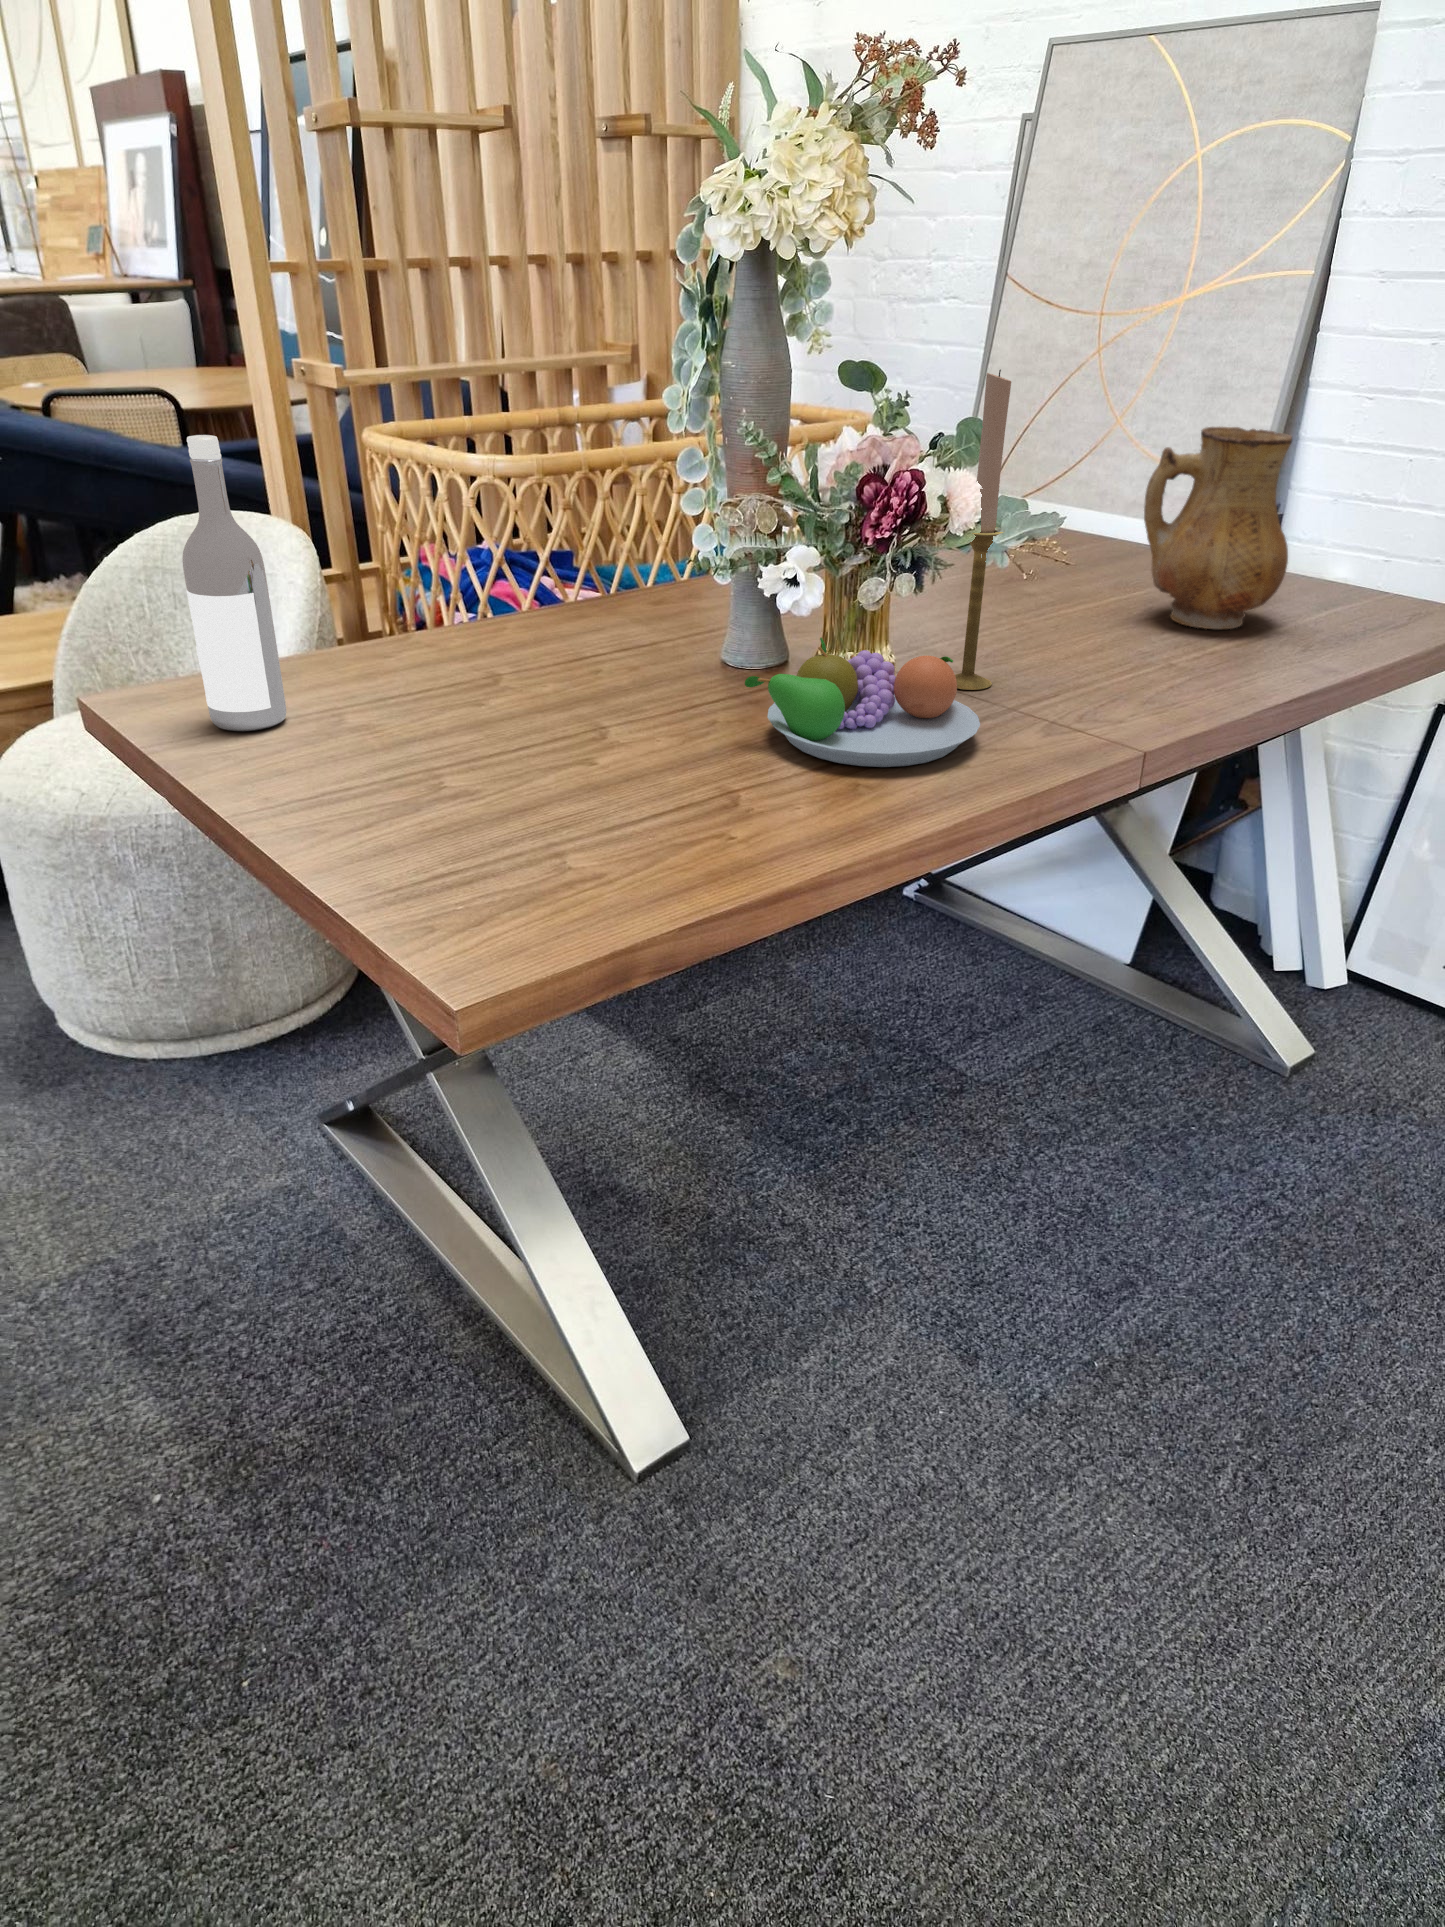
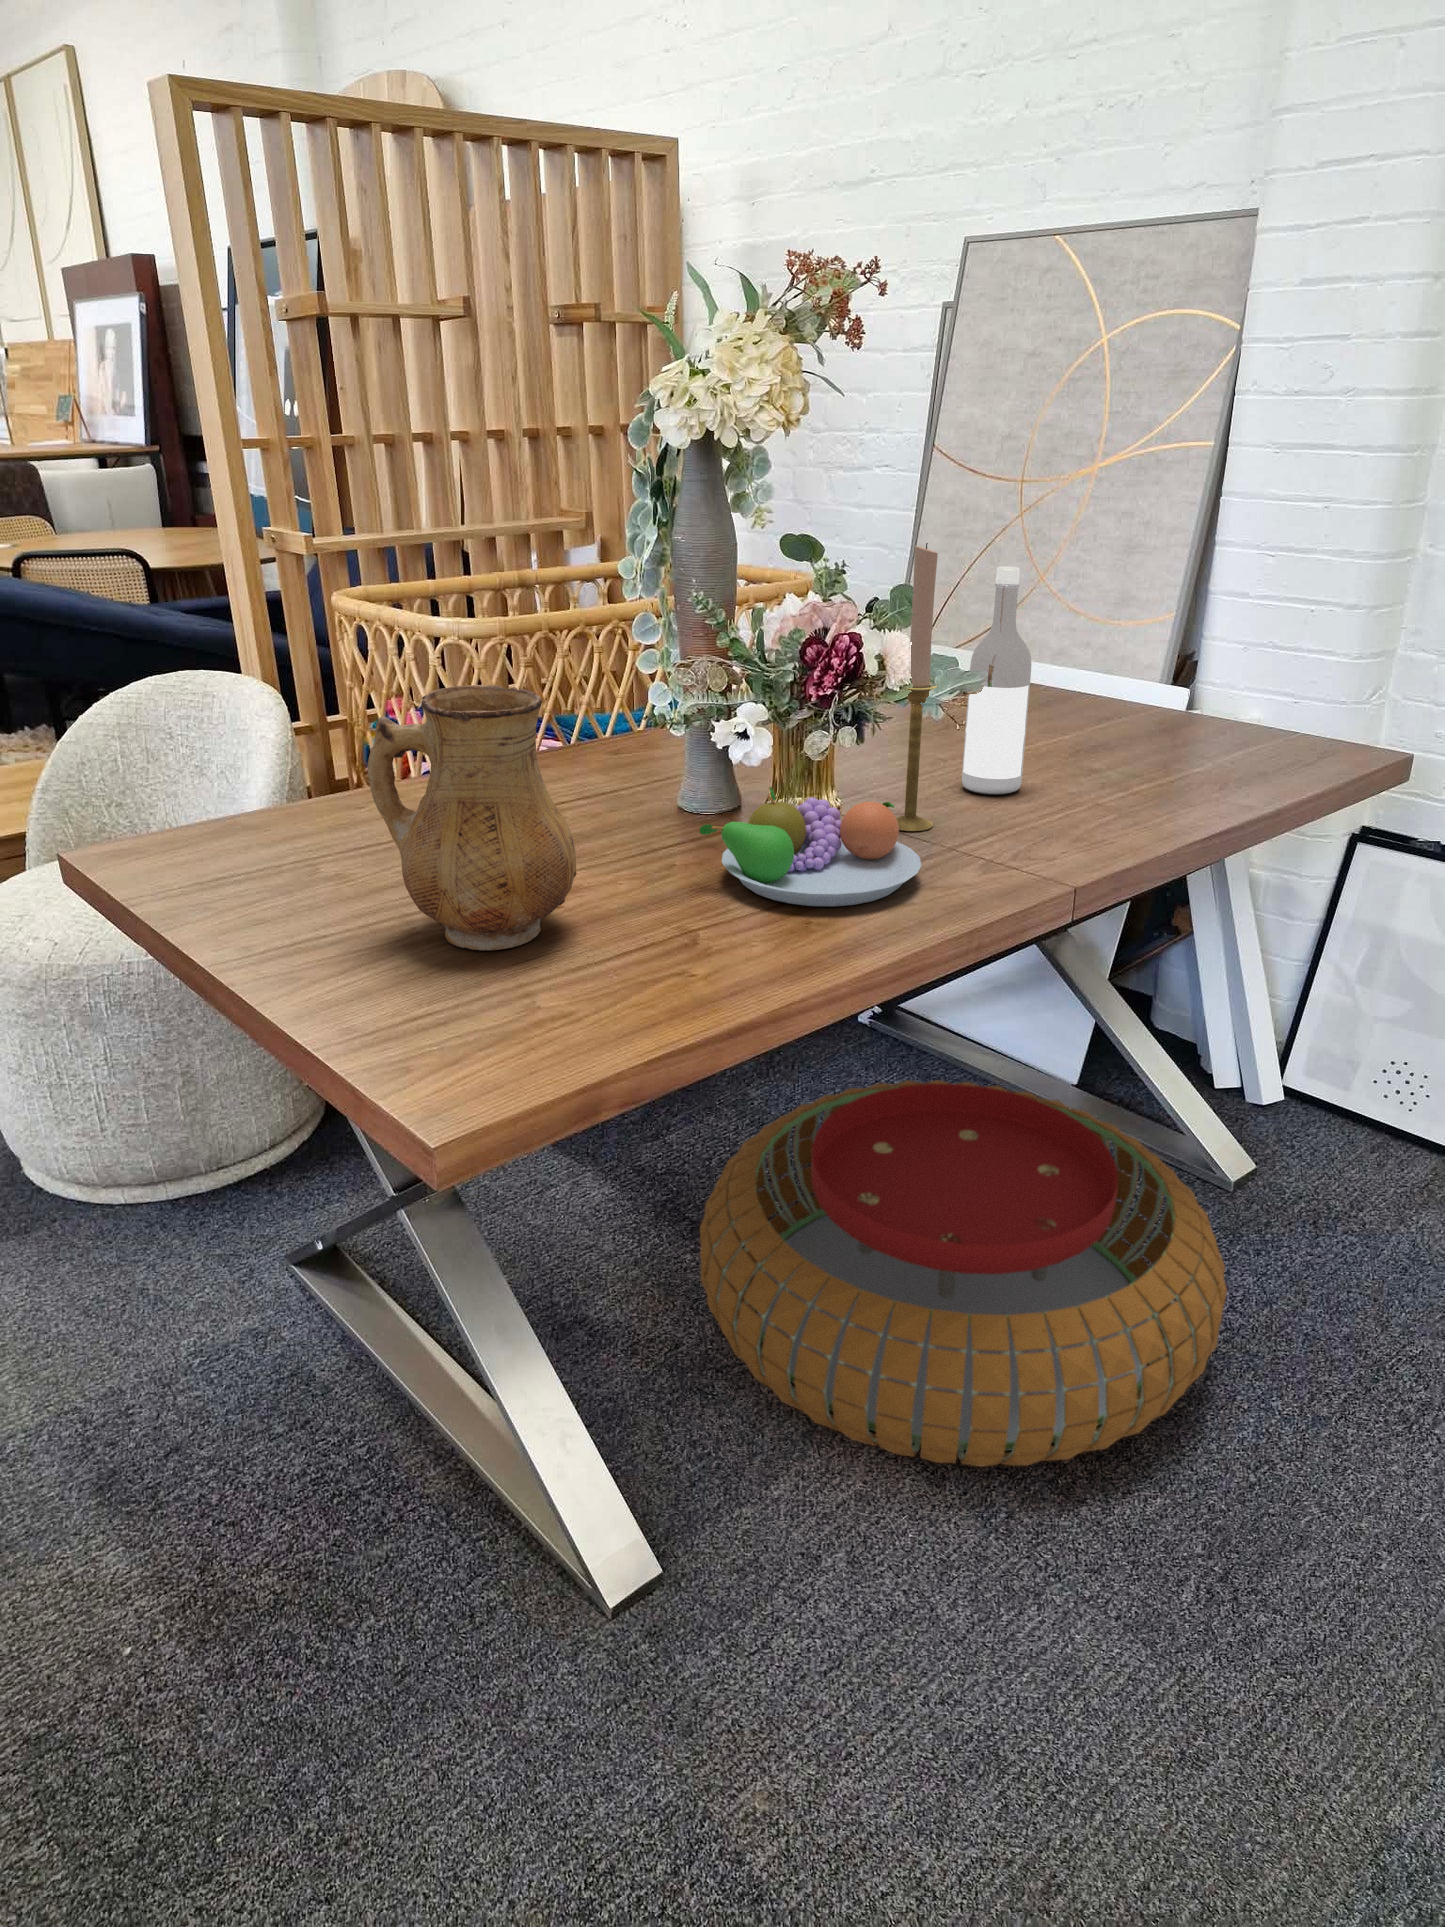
ceramic pitcher: present [1144,427,1292,629] -> present [368,685,577,950]
wine bottle: present [182,435,286,731] -> present [962,566,1031,795]
pouf: none [734,952,1275,1346] -> present [700,1080,1227,1467]

